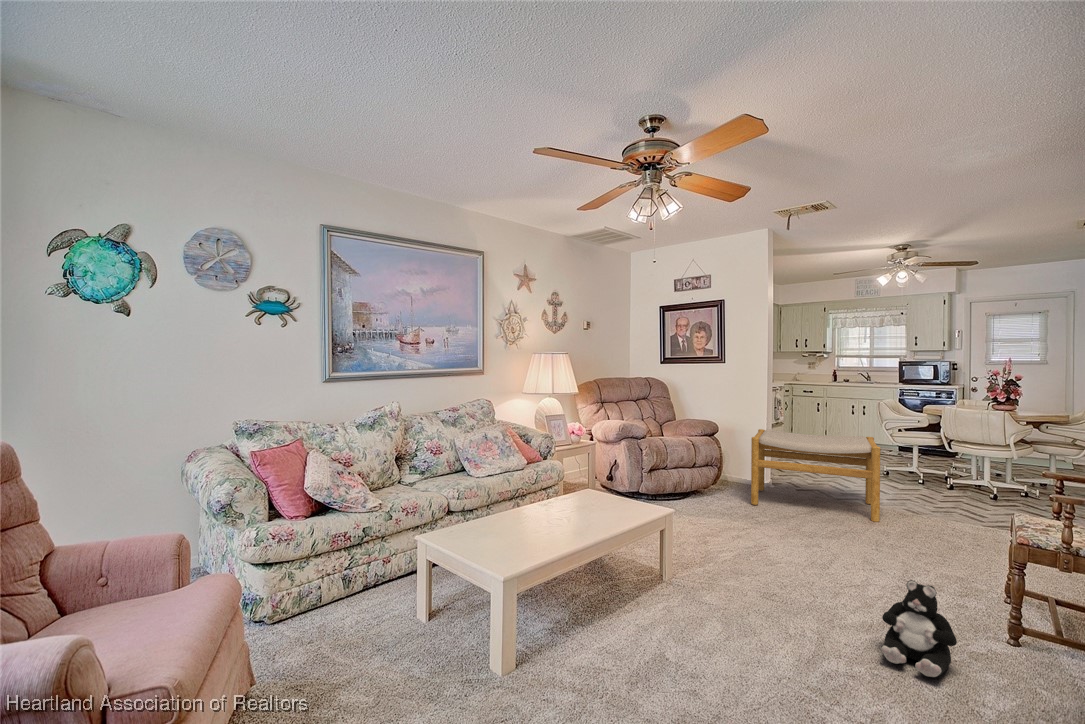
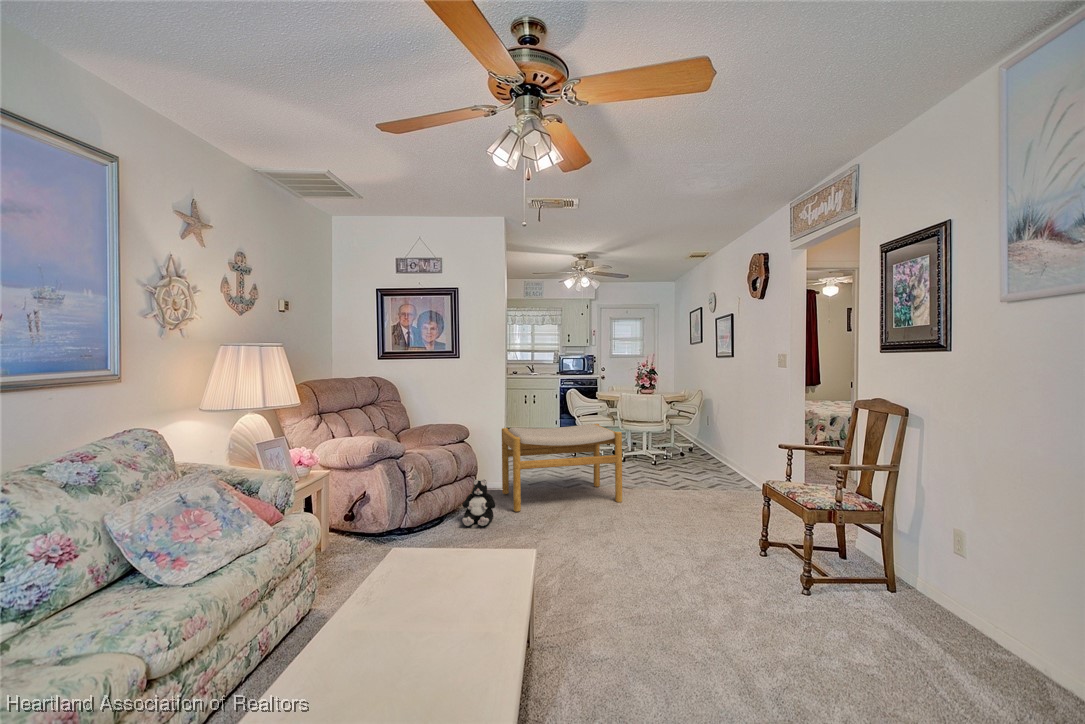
plush toy: present [881,580,957,677] -> present [462,480,496,526]

